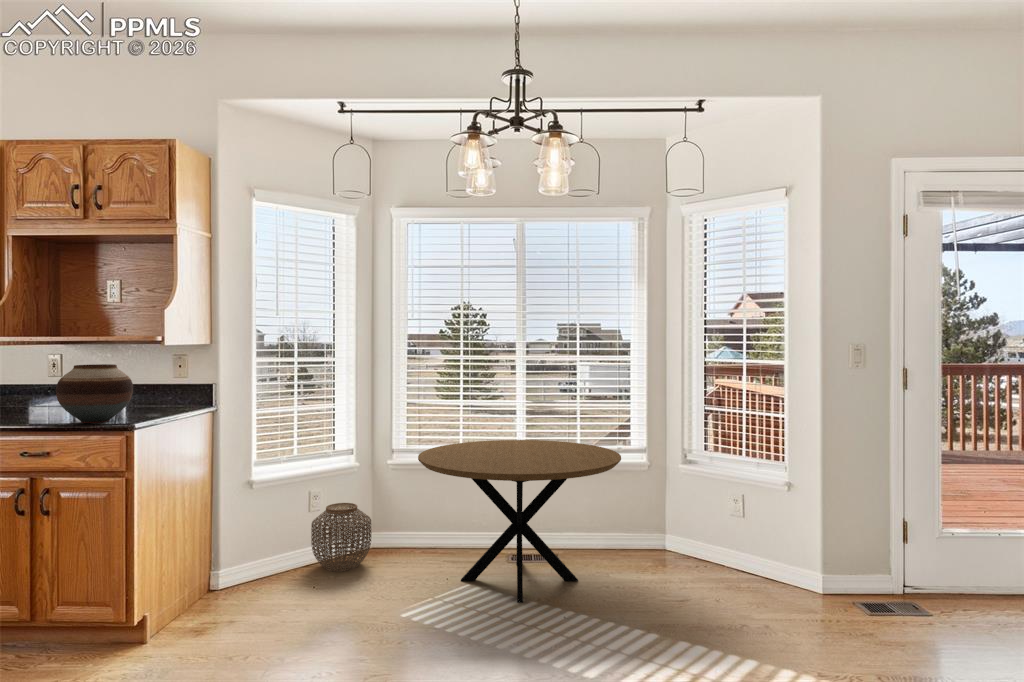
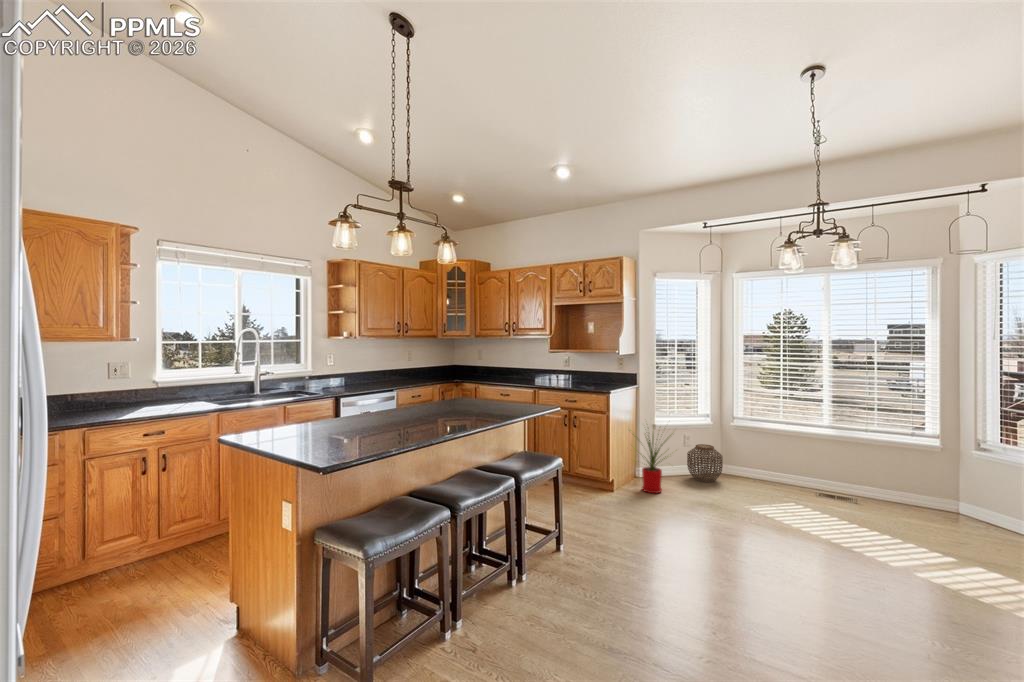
vase: present [56,364,133,423] -> none [574,363,604,389]
dining table: present [418,440,621,603] -> none [752,418,907,518]
house plant: none [185,470,294,622] -> present [635,434,671,493]

